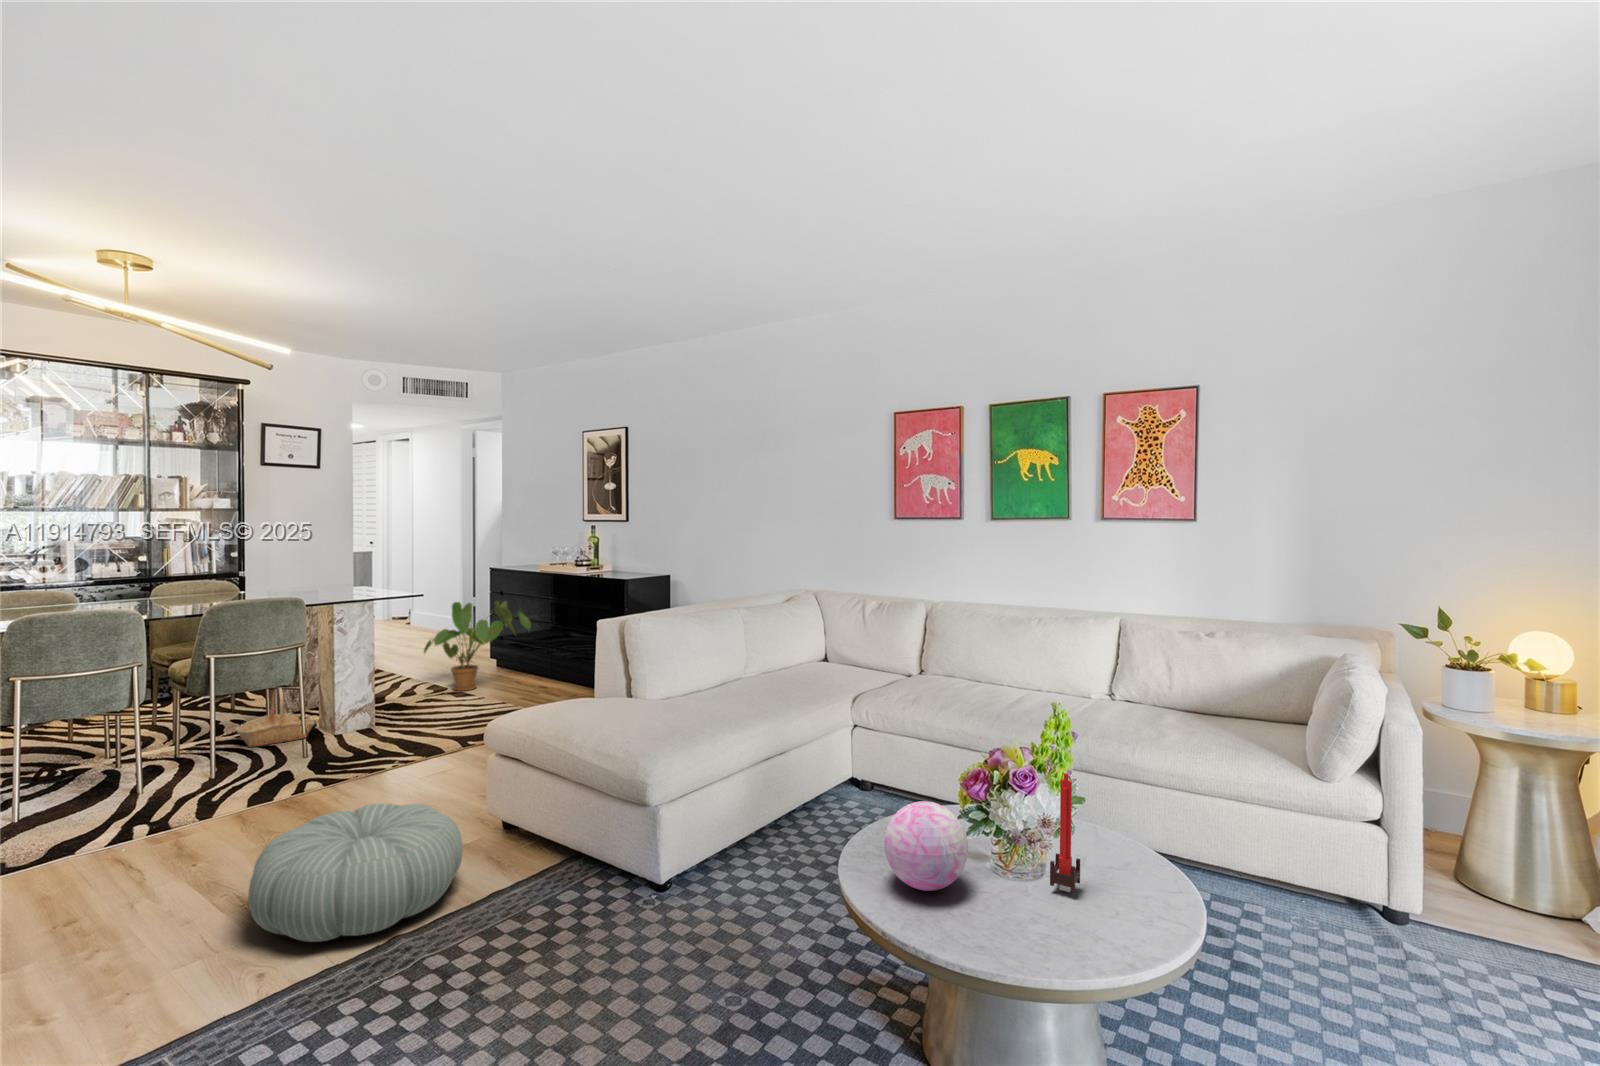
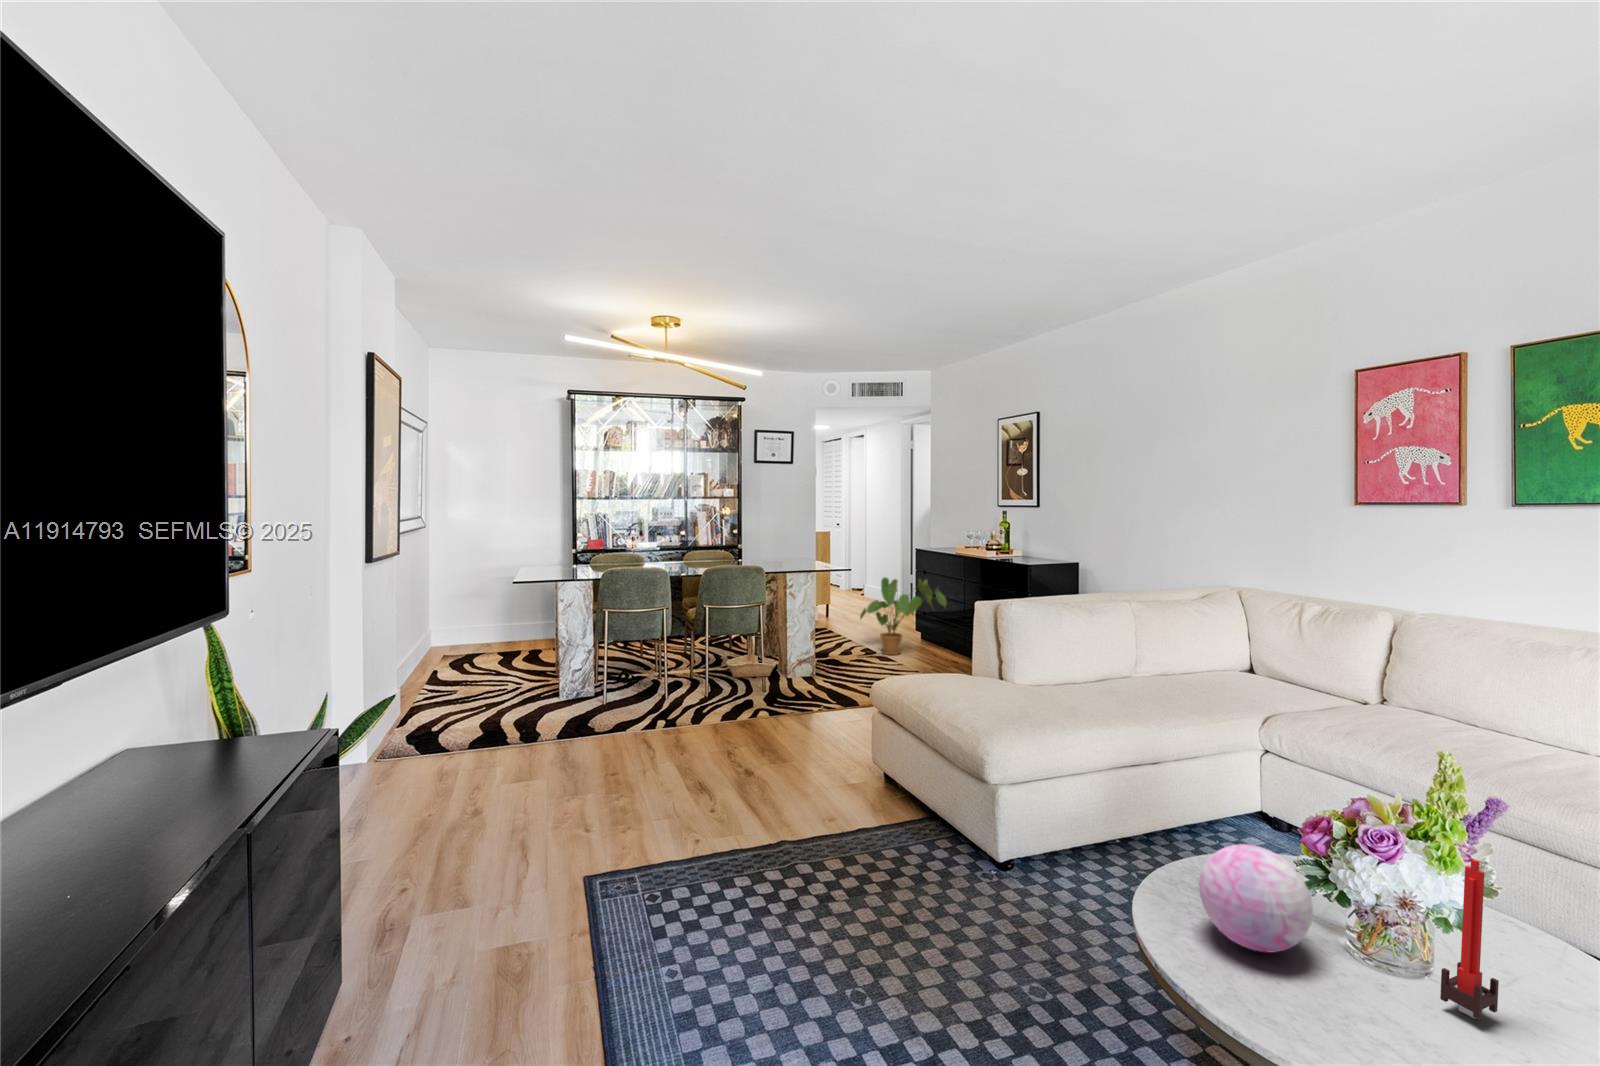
pouf: present [248,804,463,942] -> none [696,735,842,833]

